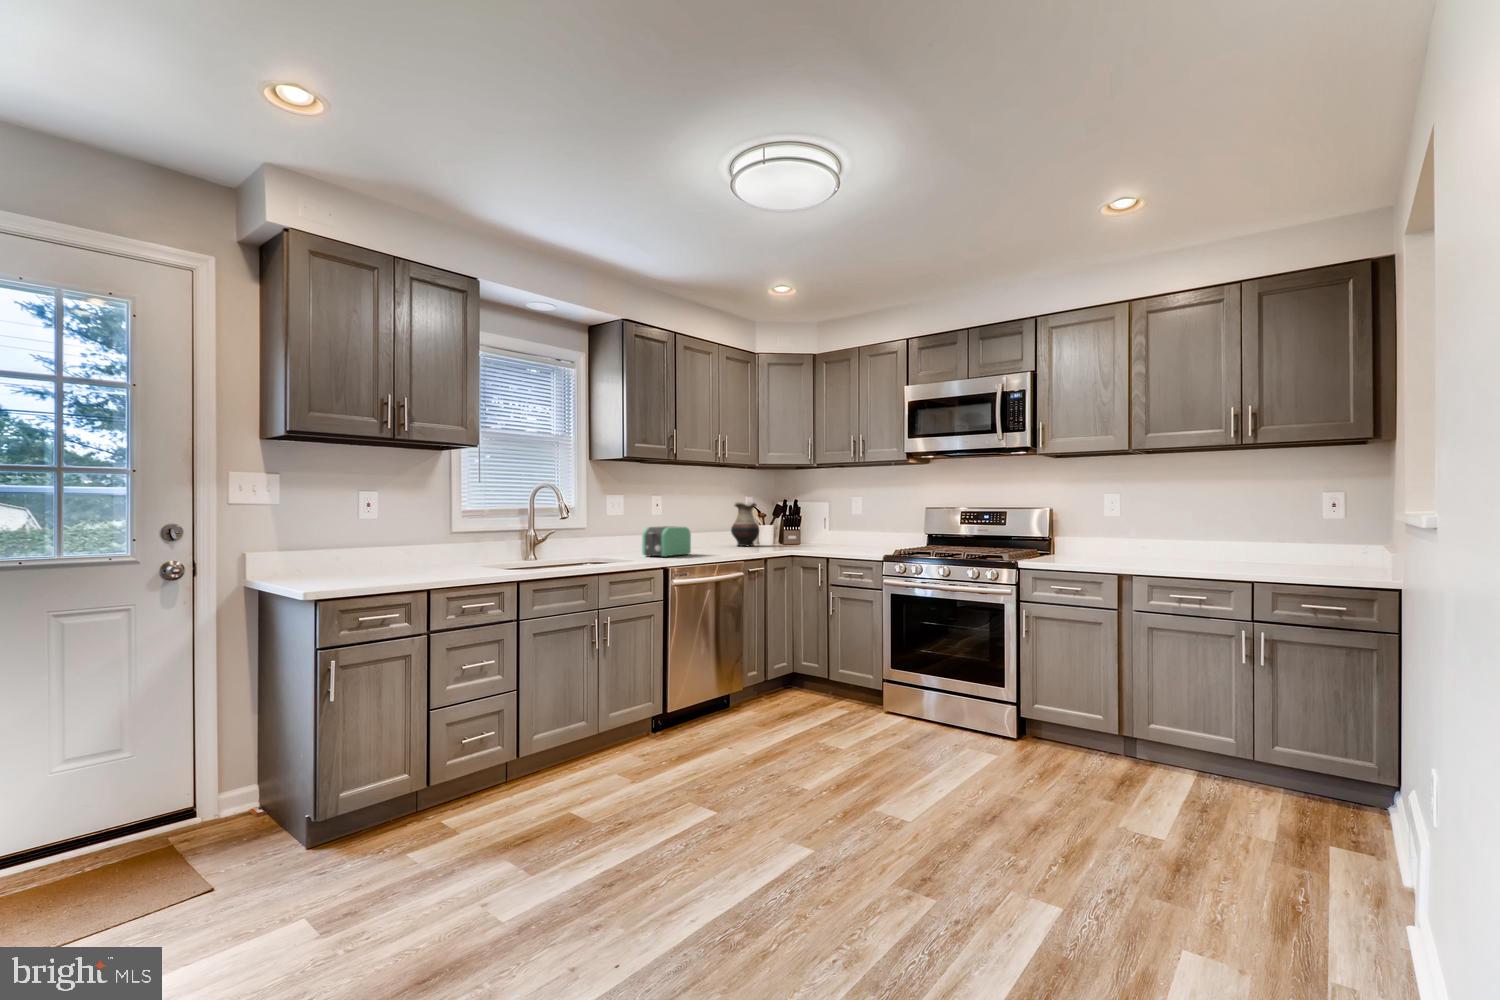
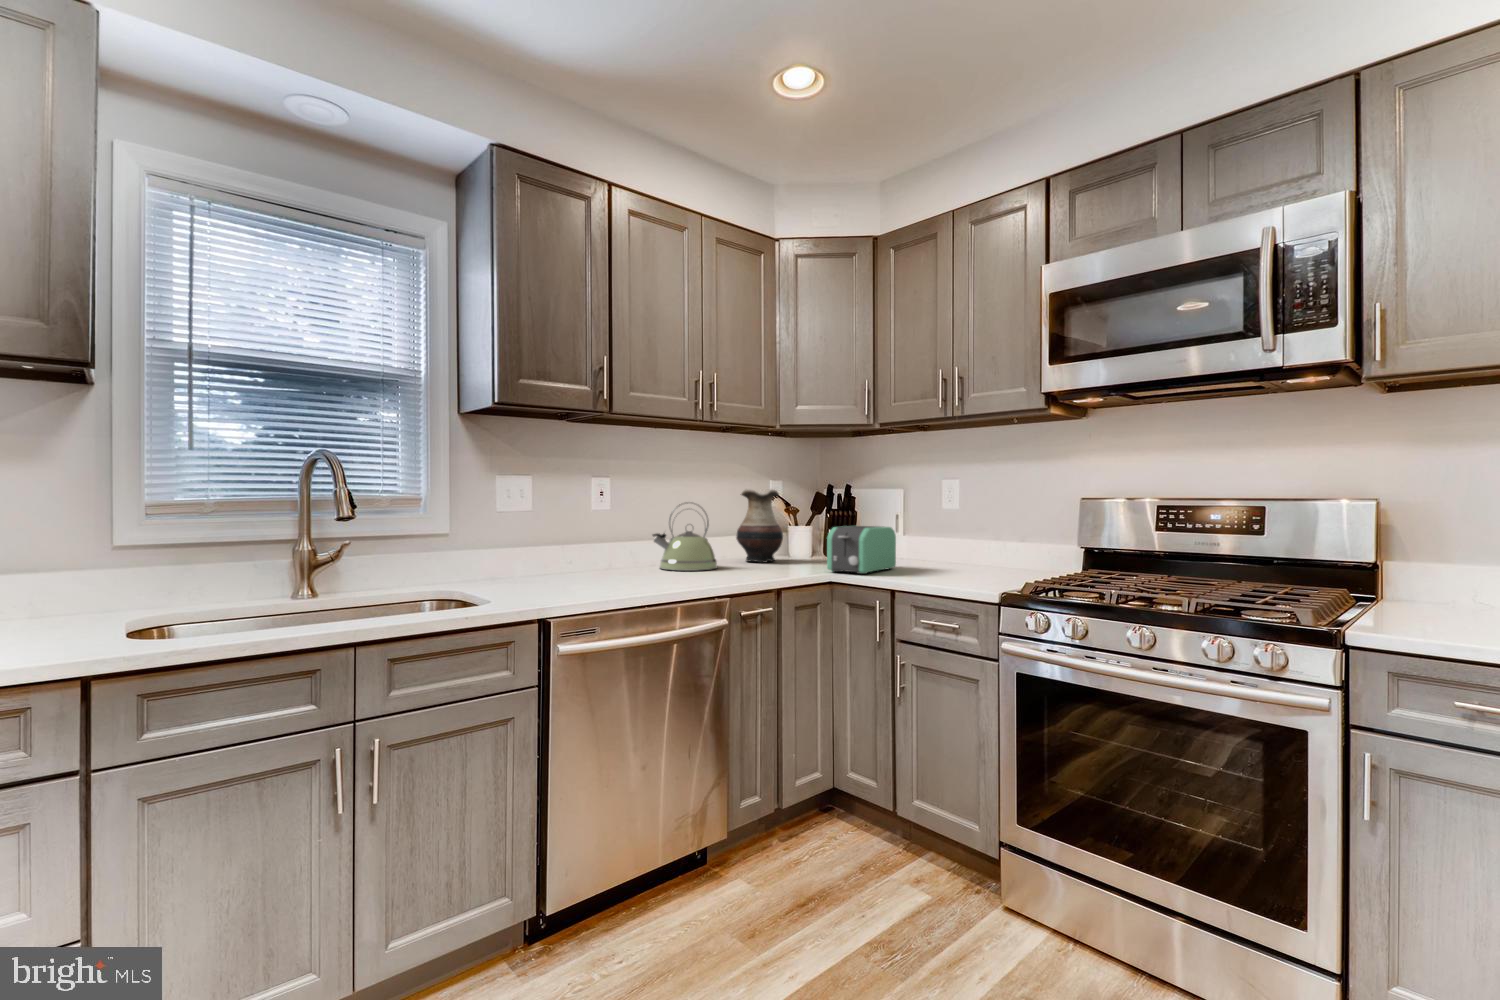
kettle: none [688,510,725,550] -> present [653,502,717,571]
toaster: present [642,526,691,557] -> present [827,526,896,574]

